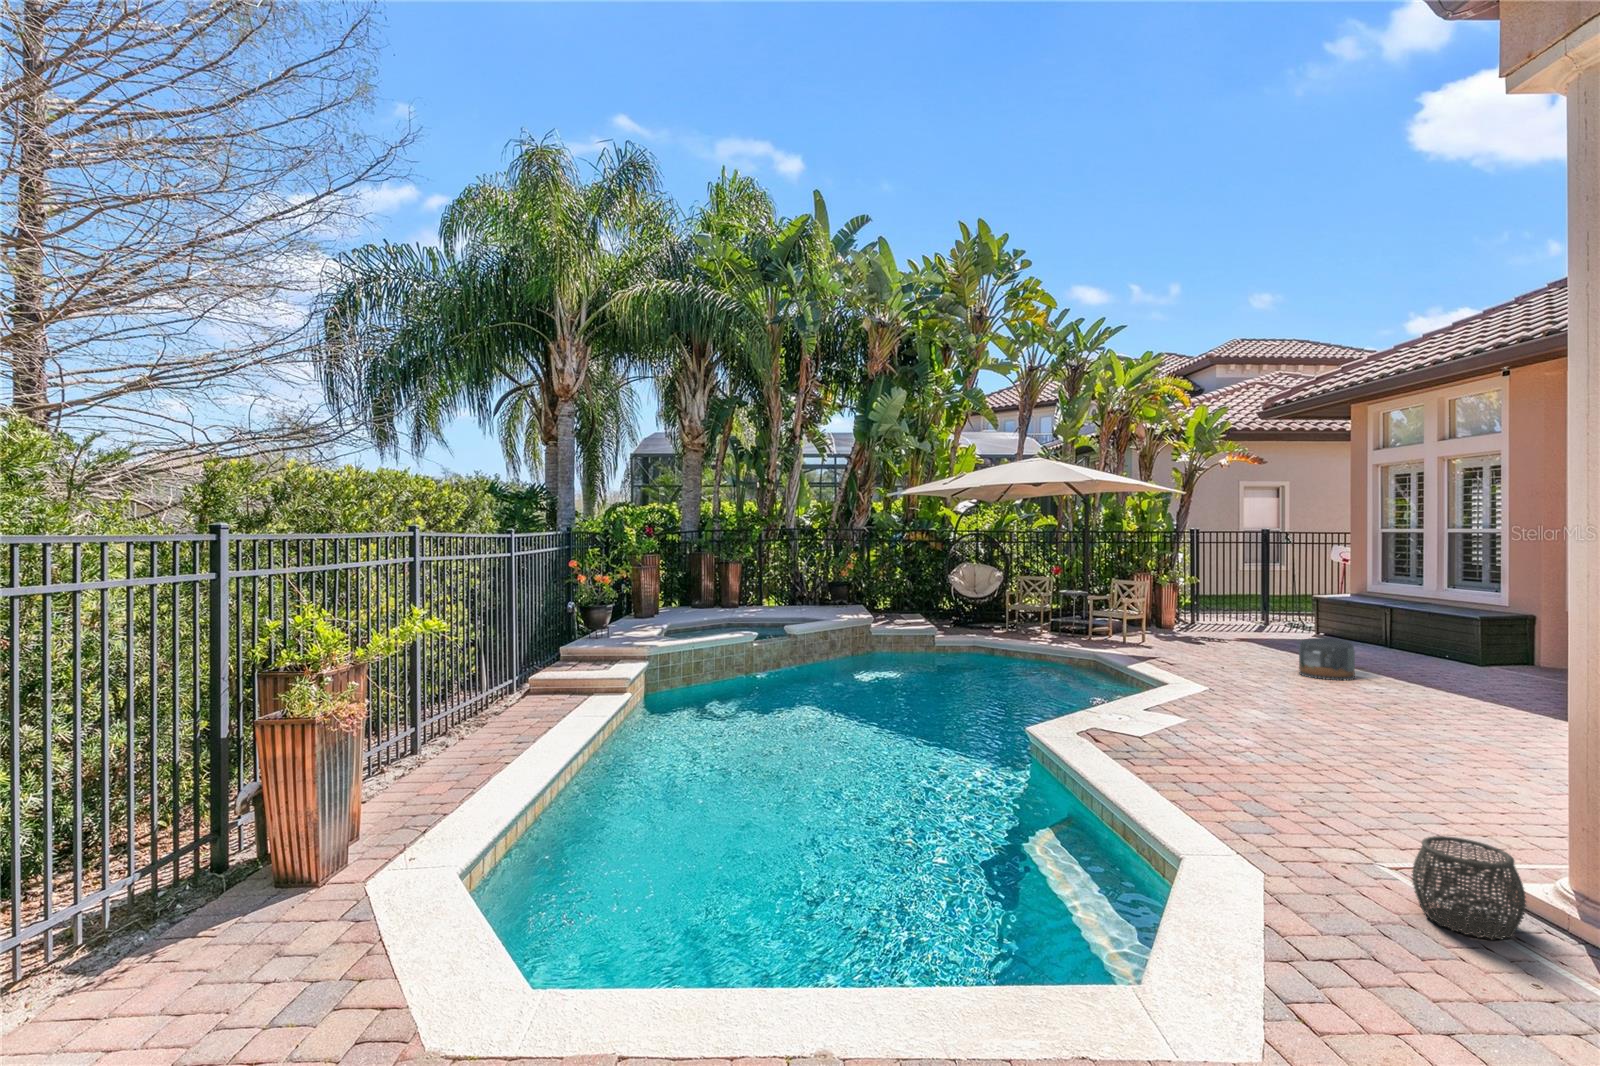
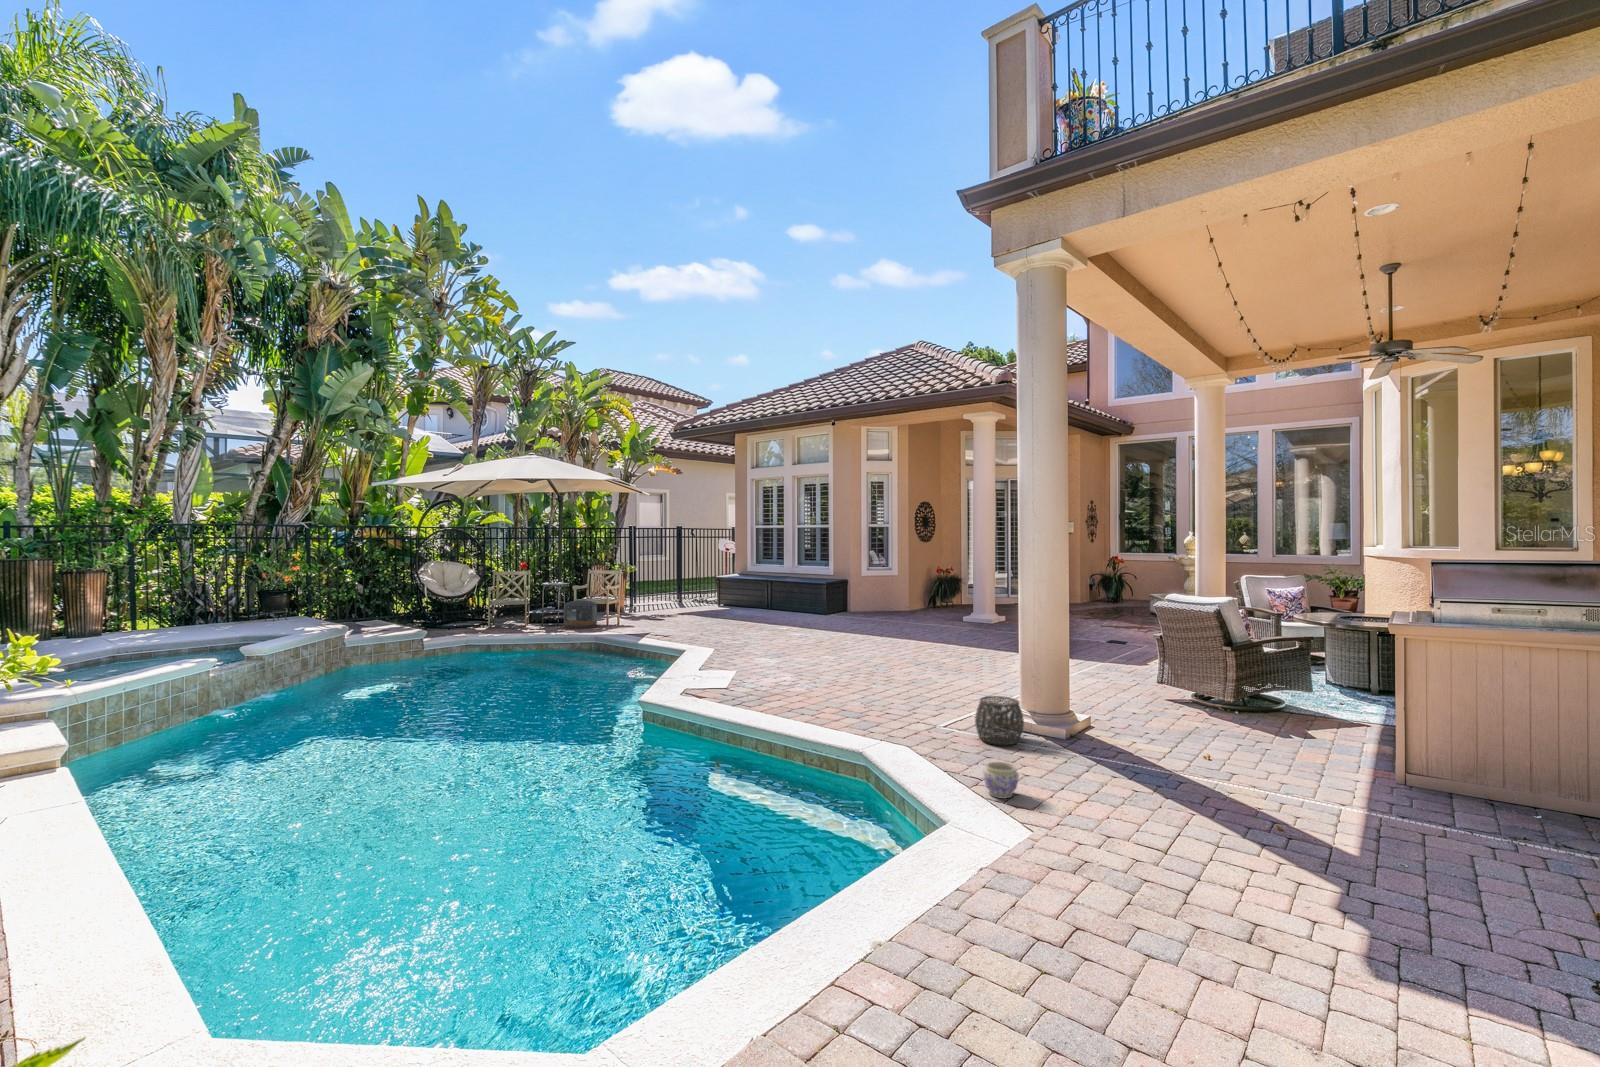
pouf: present [1299,638,1355,680] -> present [564,600,597,629]
planter: none [1262,937,1332,1011] -> present [984,762,1019,799]

